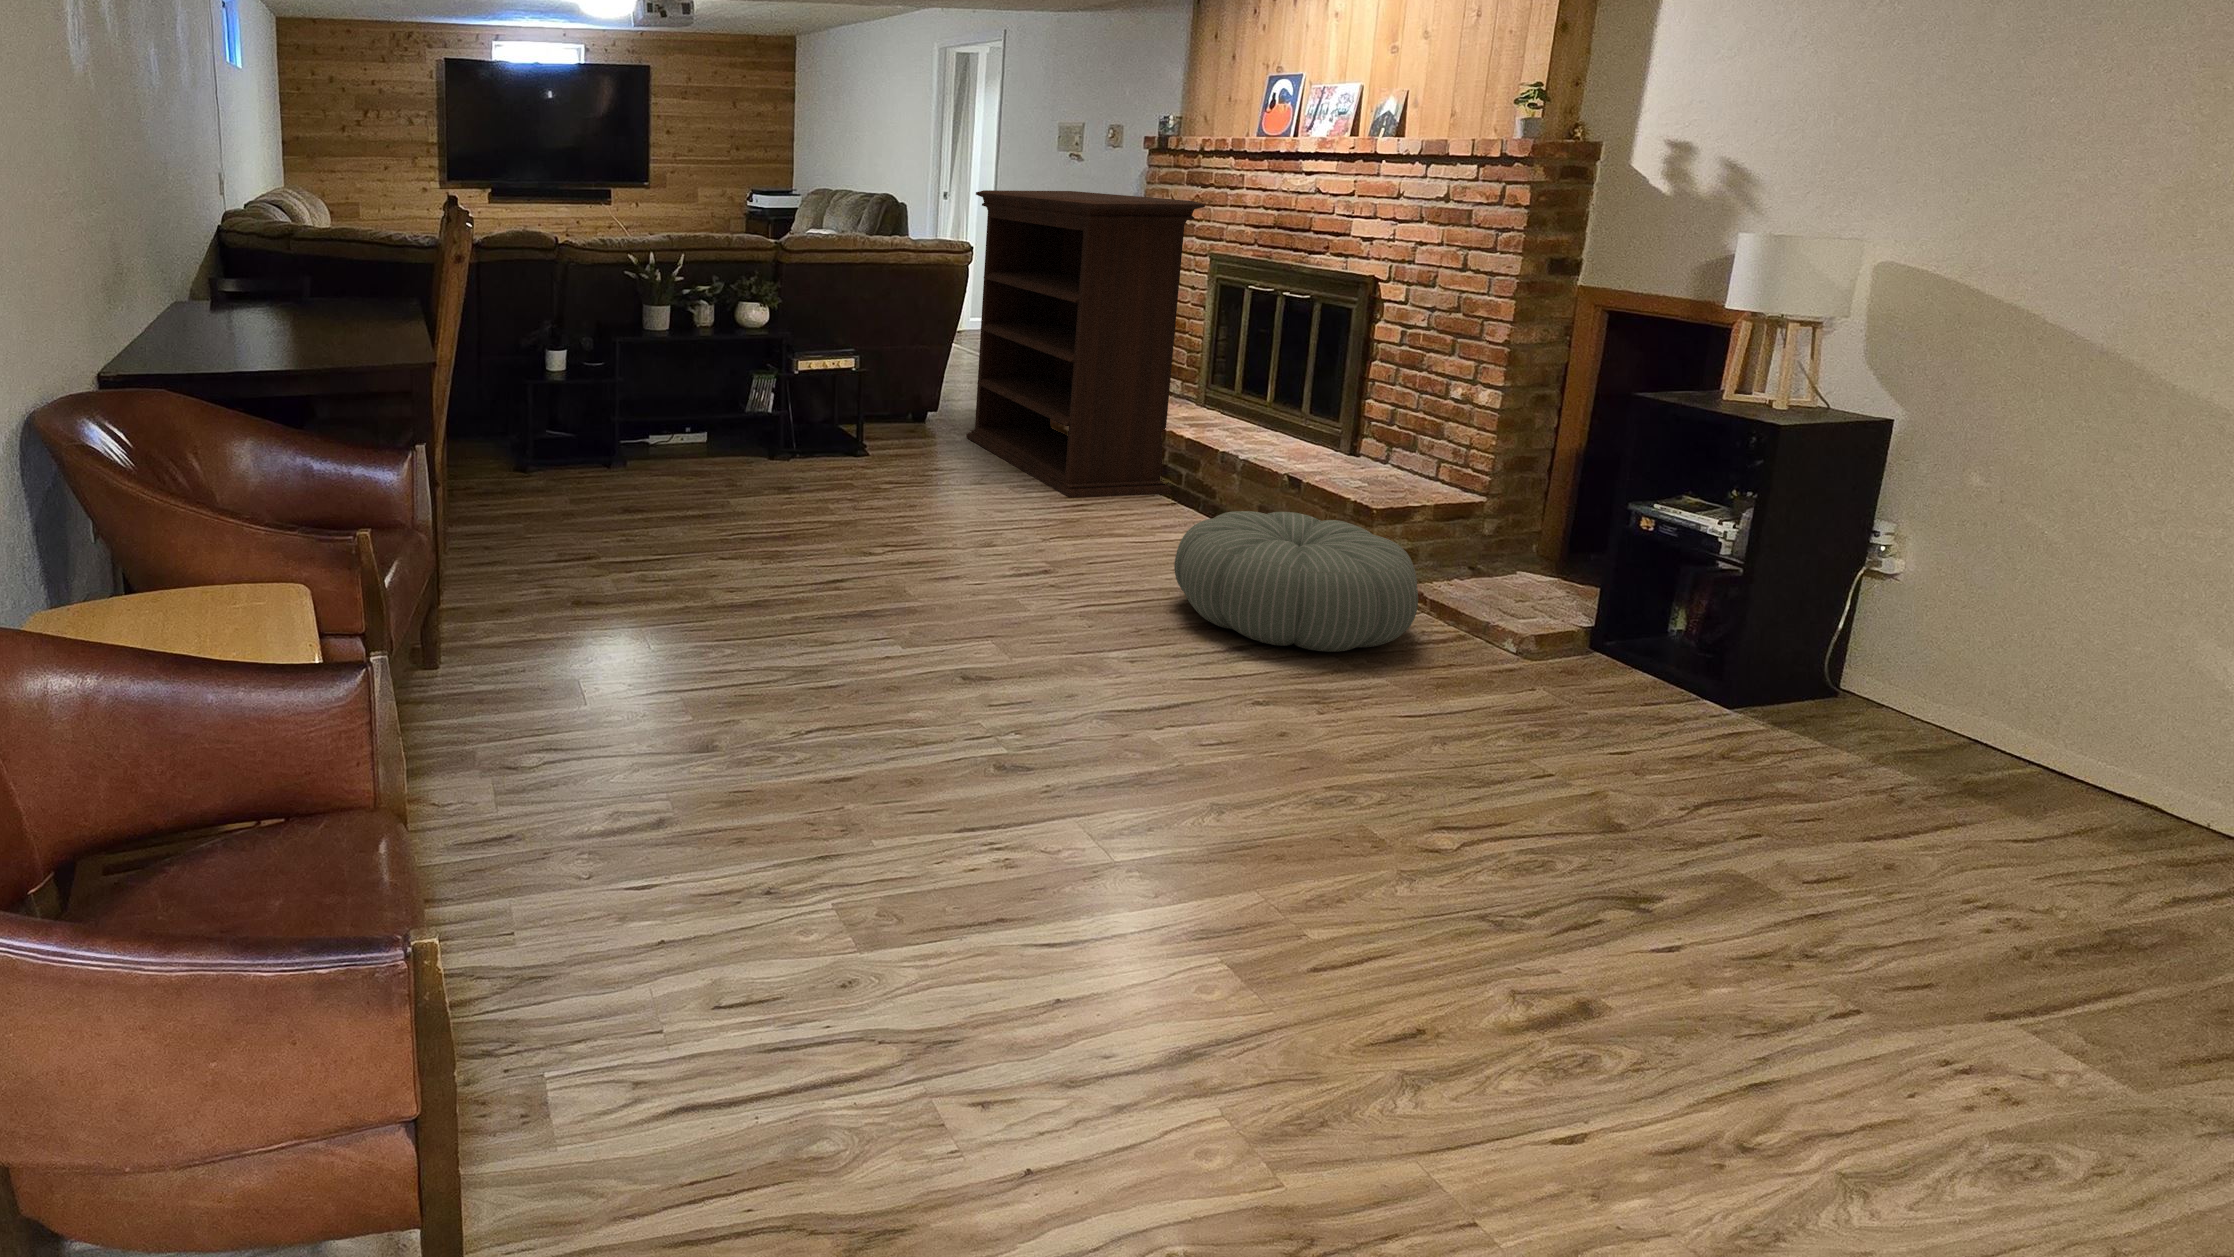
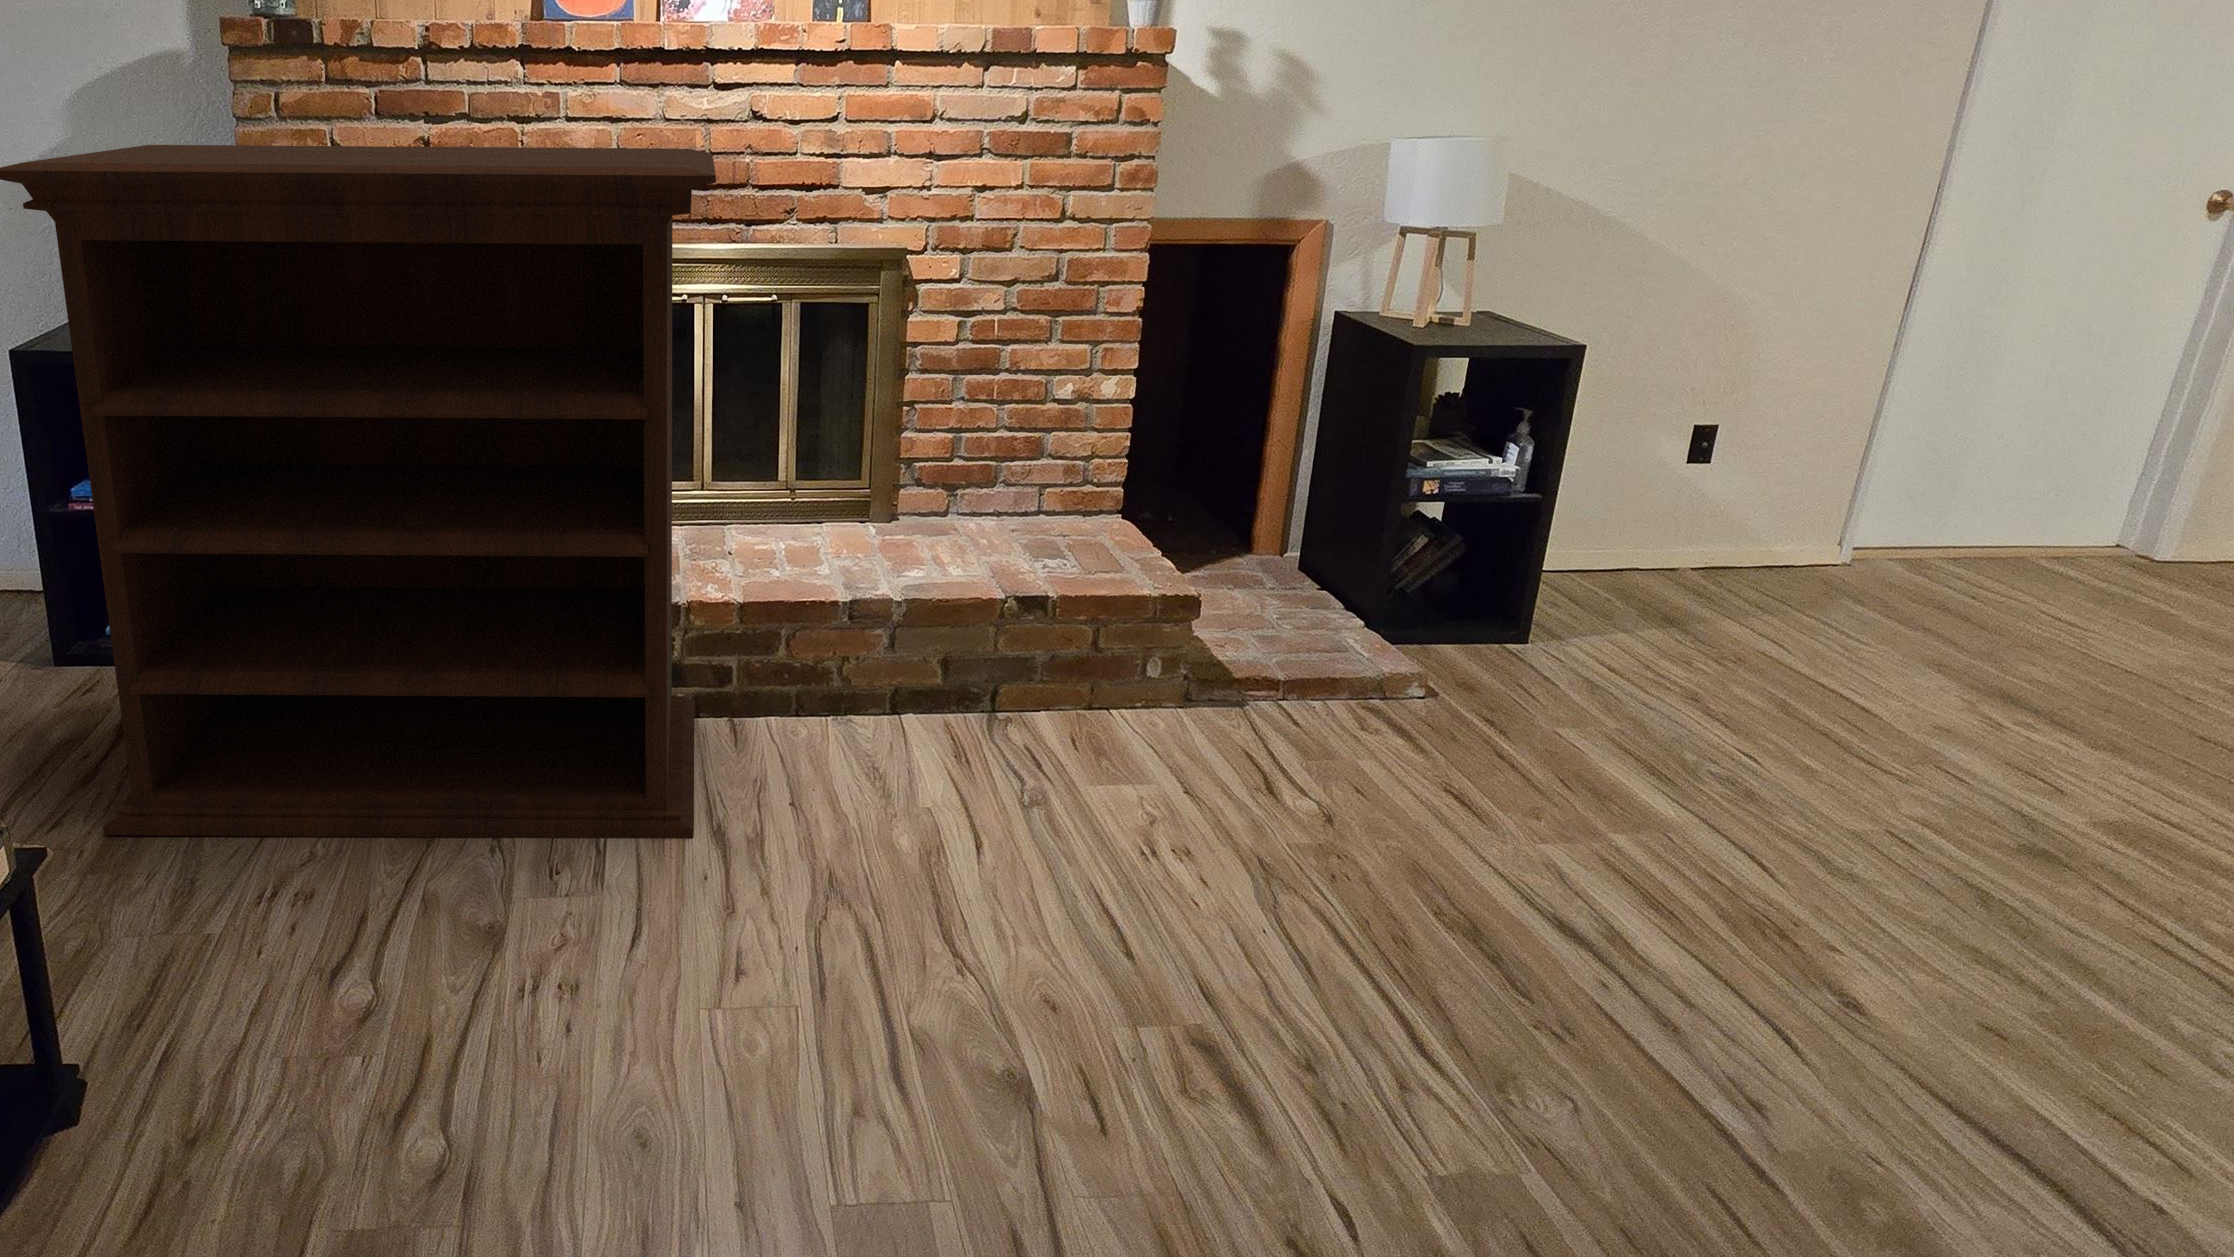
pouf: present [1174,511,1418,652] -> none [1252,637,1693,929]

